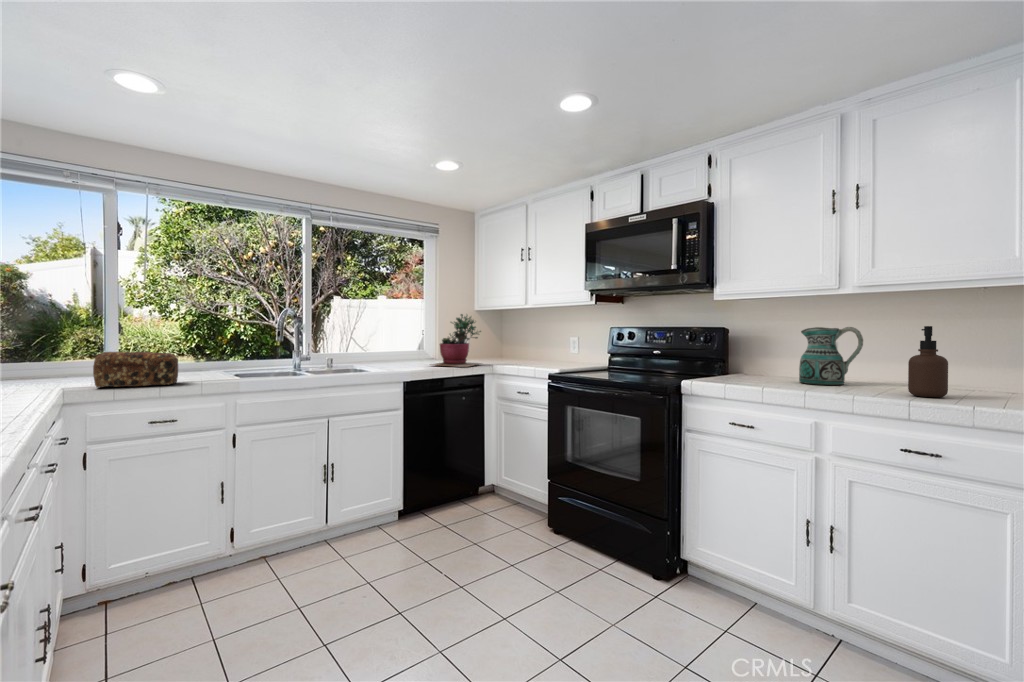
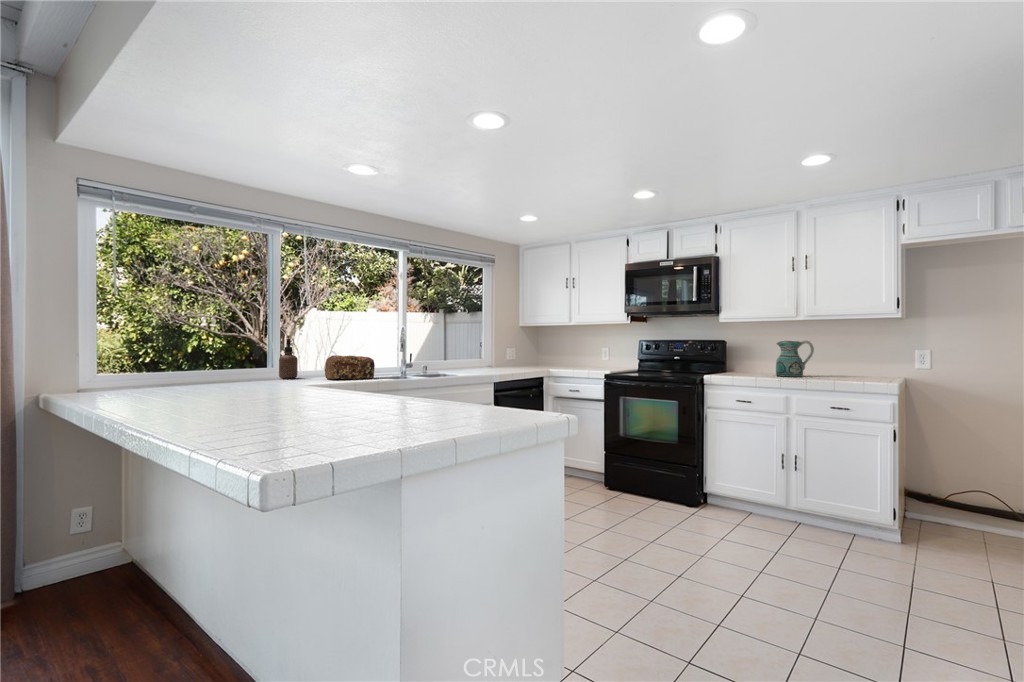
succulent plant: present [433,314,481,367] -> none [502,329,541,370]
soap dispenser: present [908,326,948,397] -> present [279,339,298,379]

